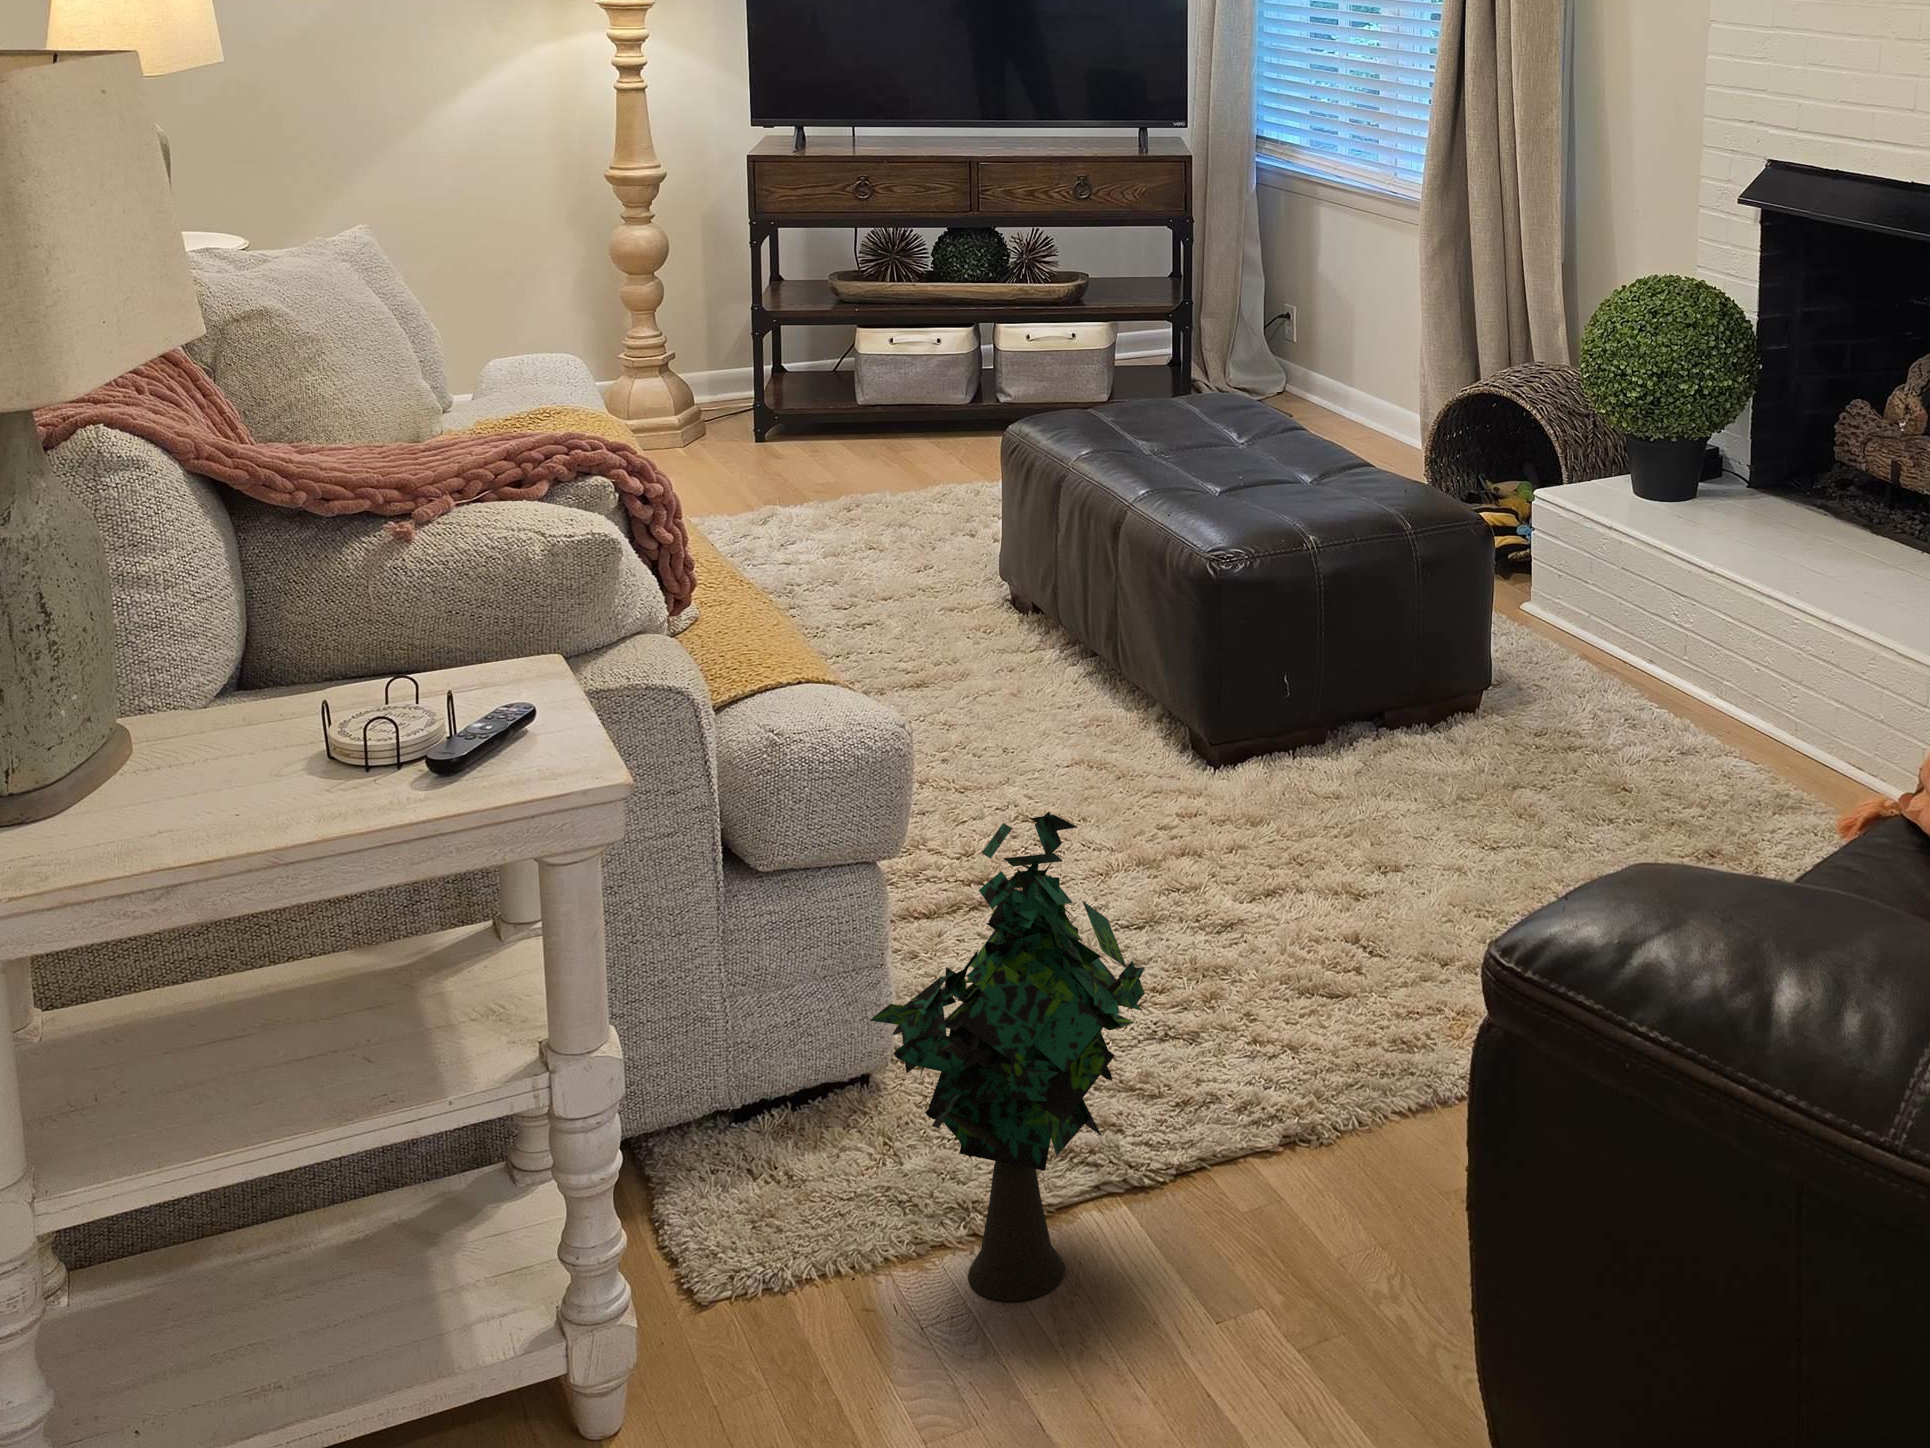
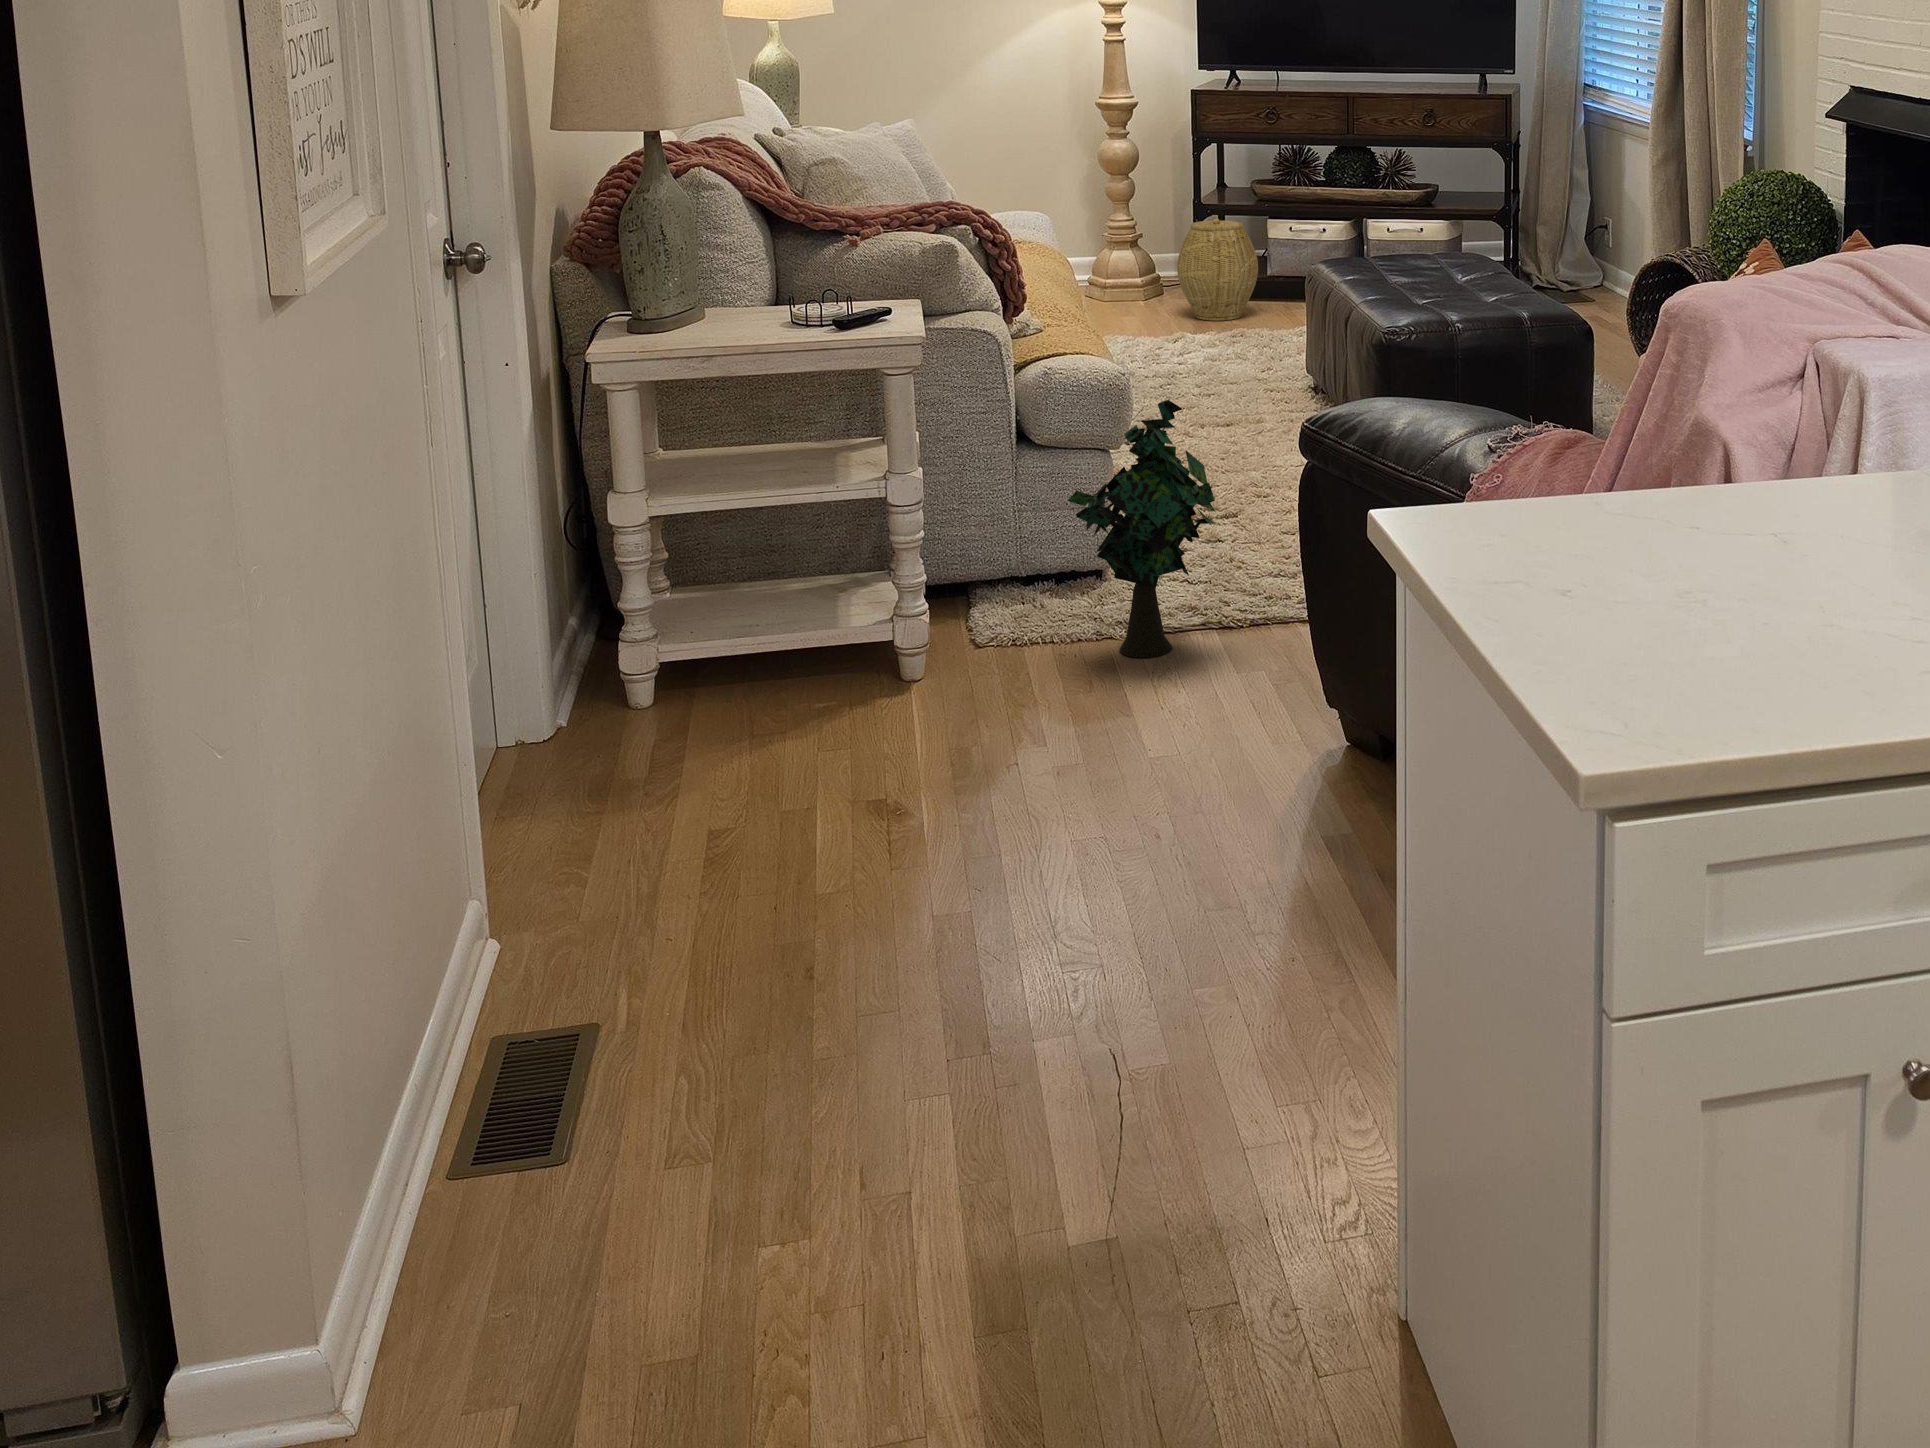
woven basket: none [748,342,865,488] -> present [1177,219,1258,321]

